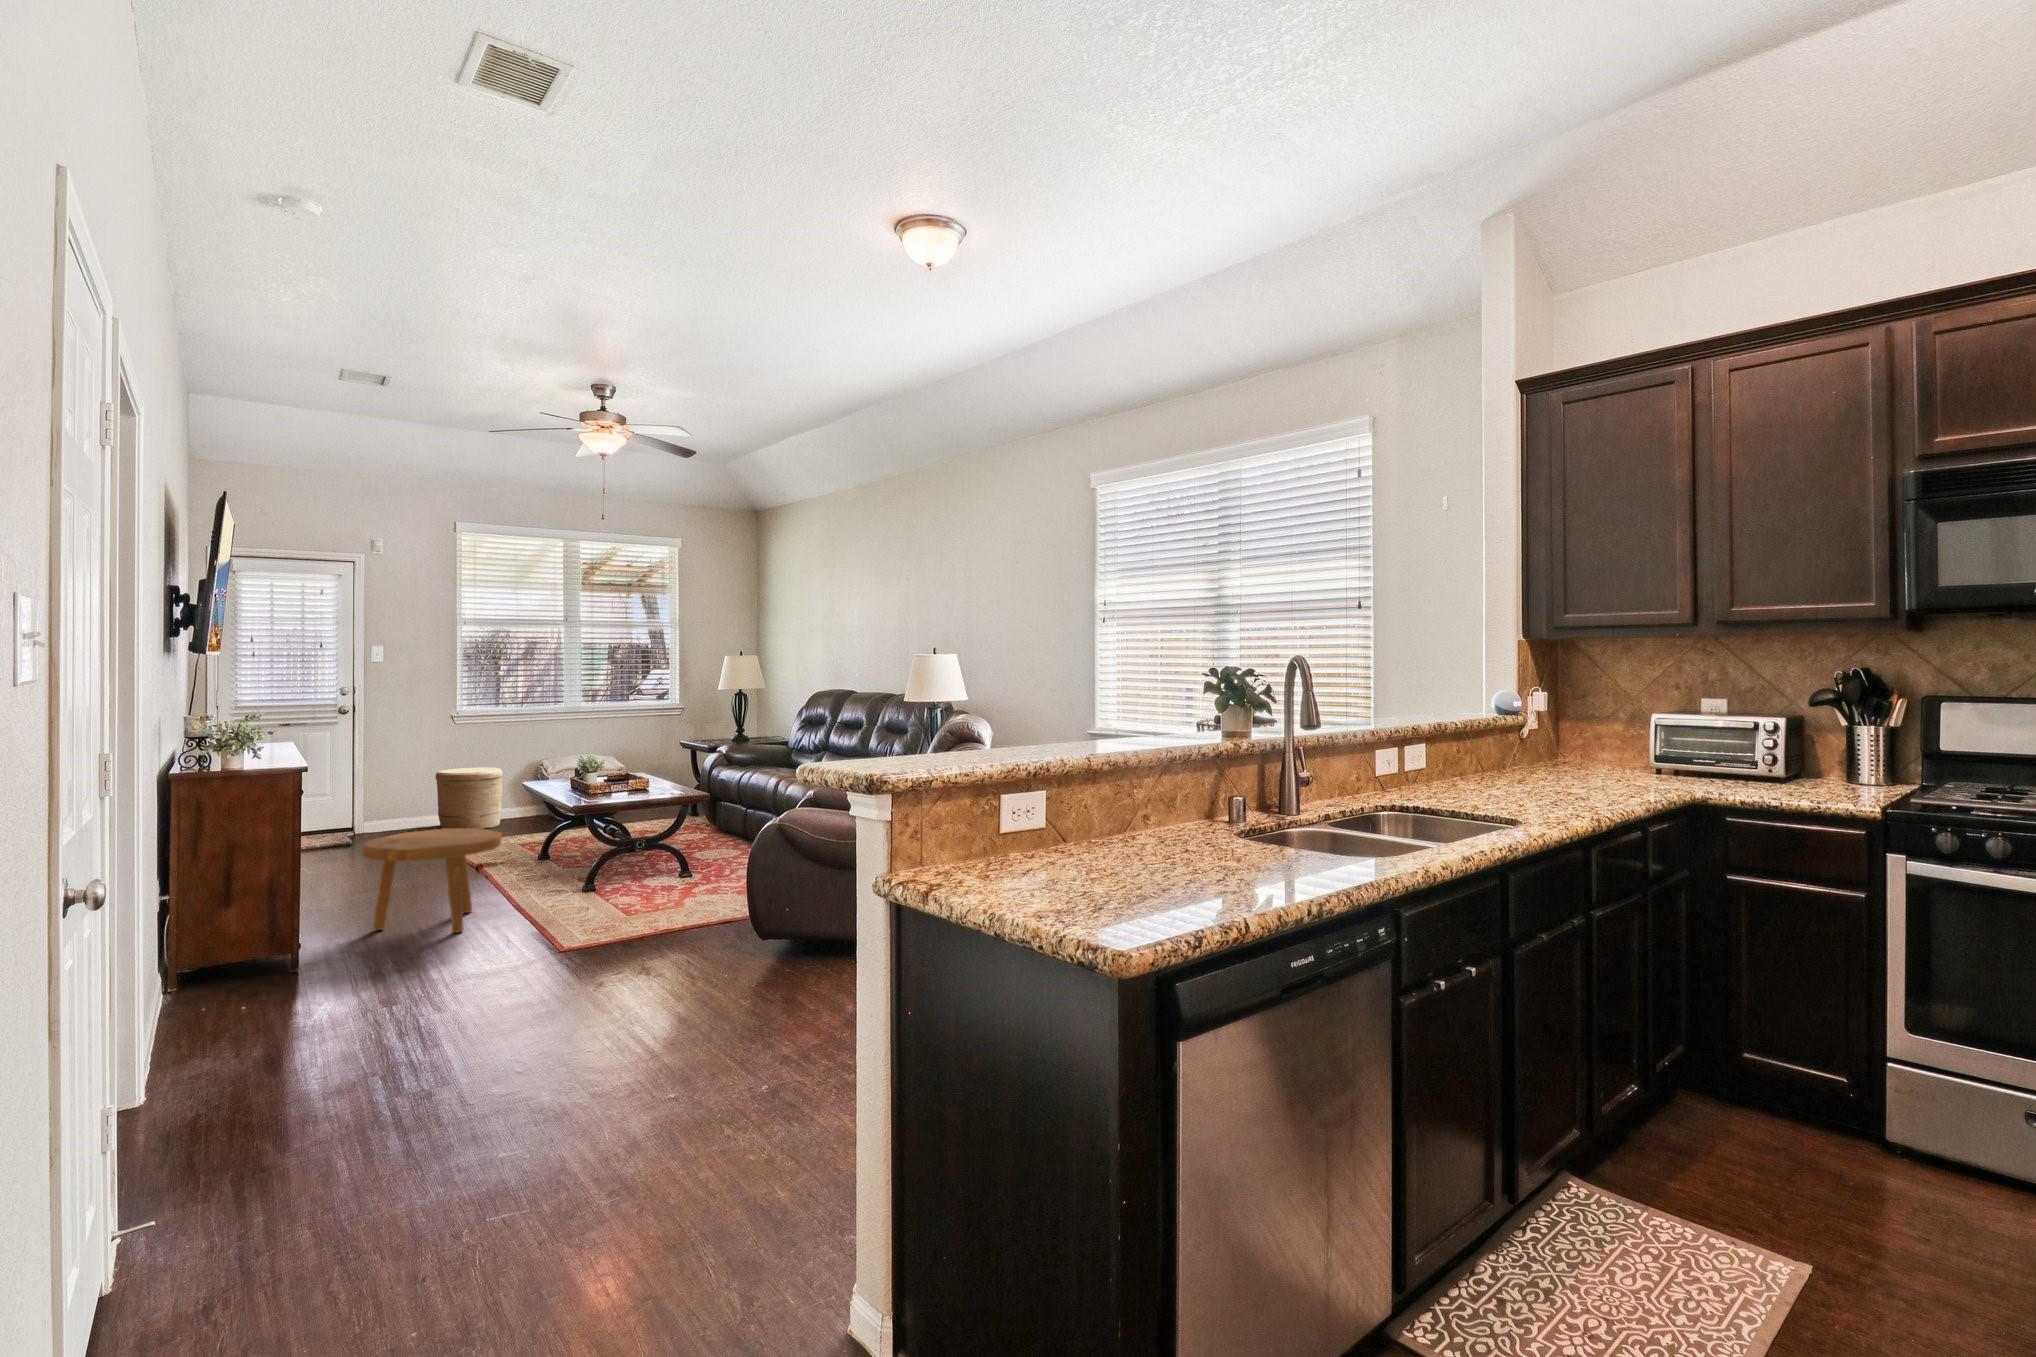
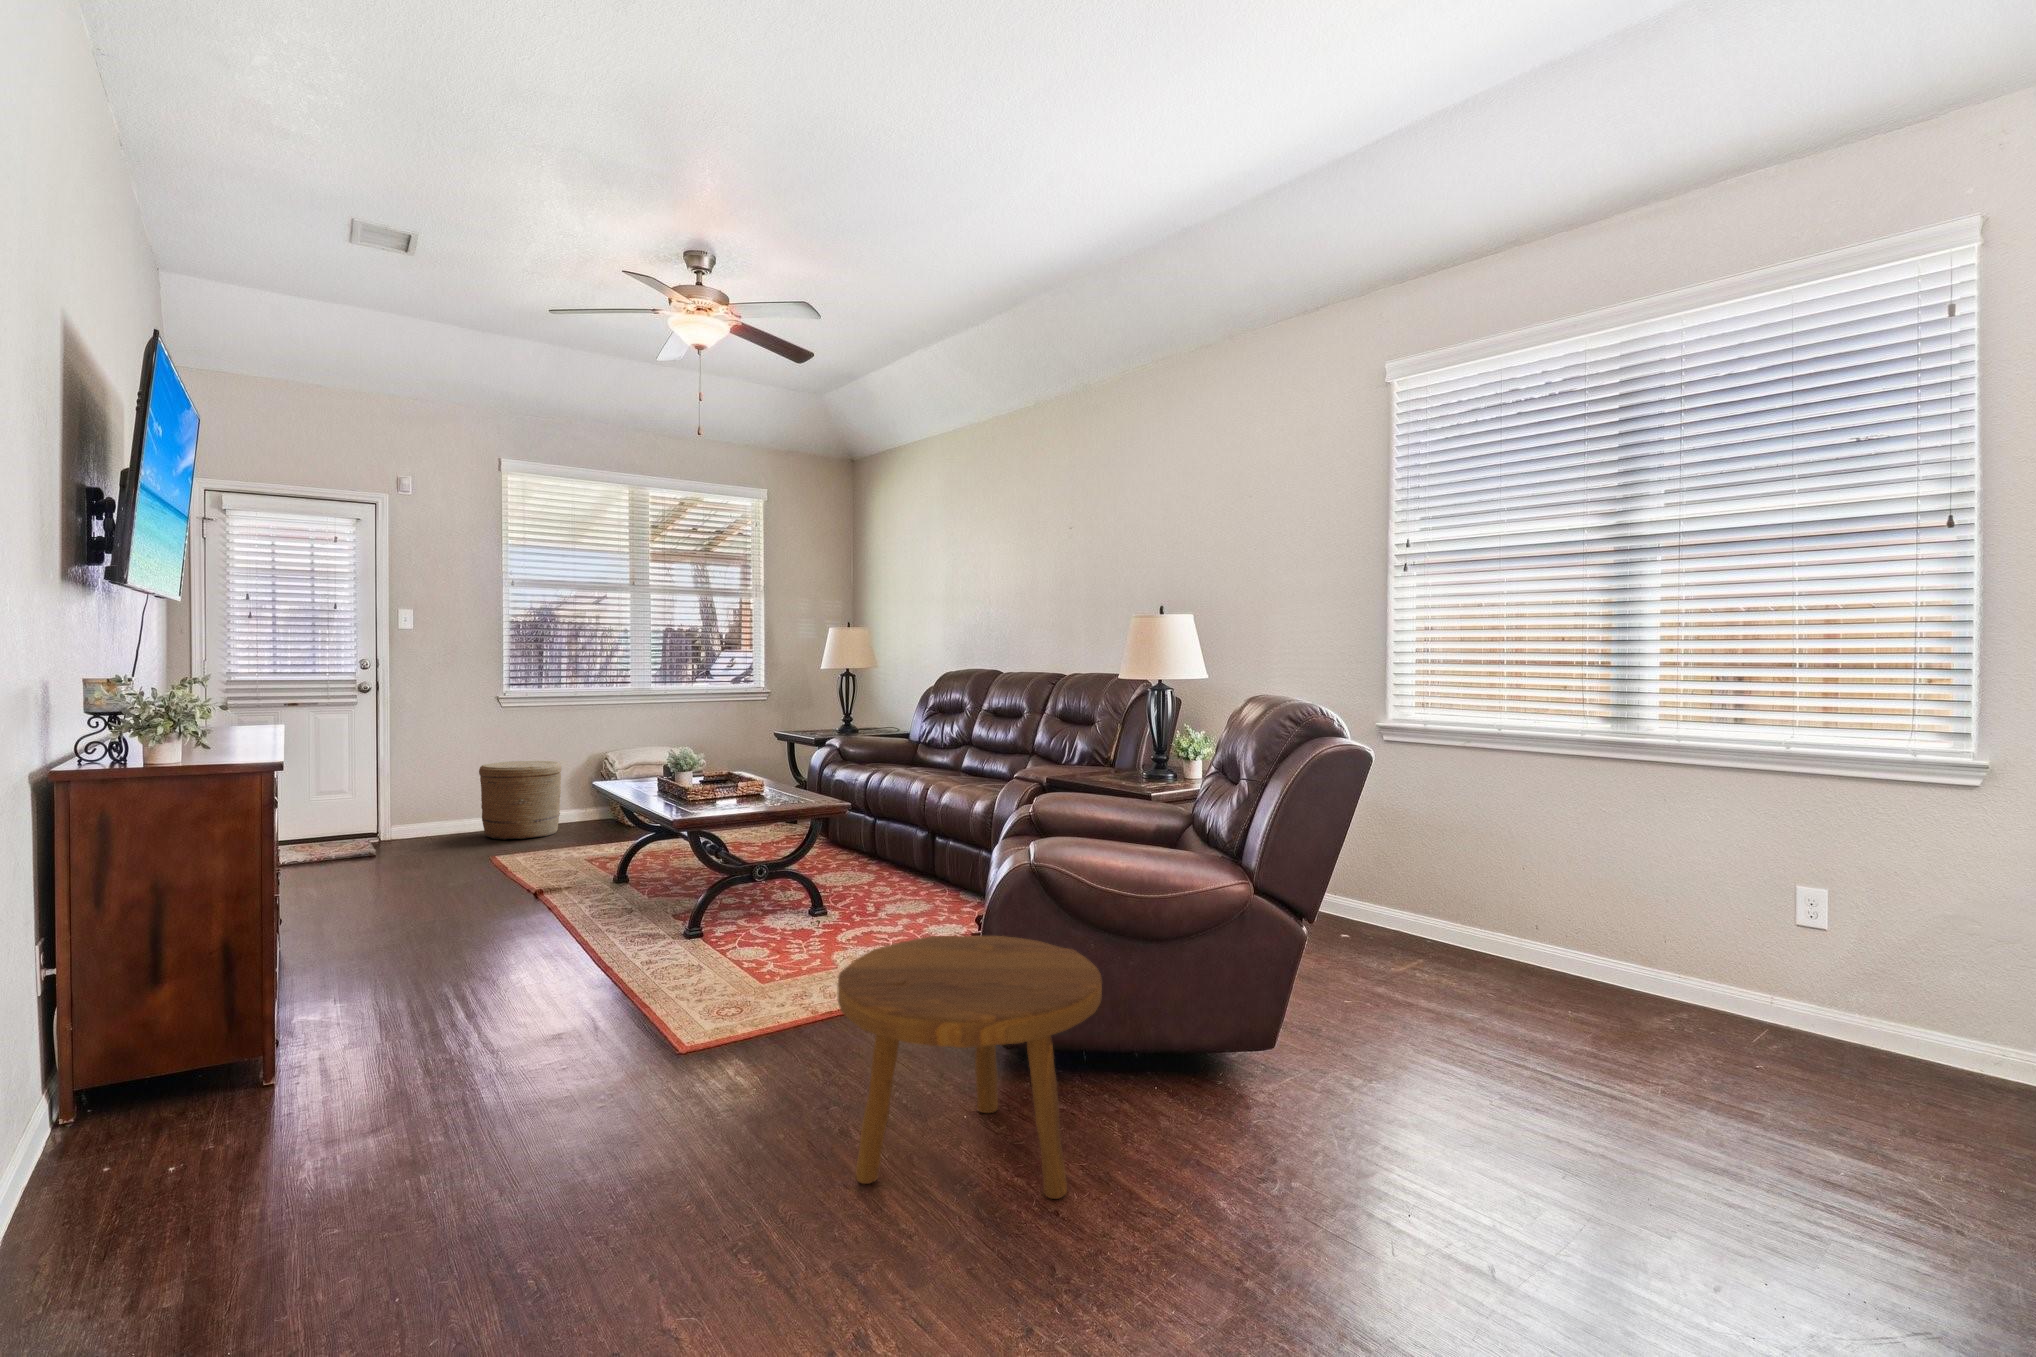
footstool: present [363,829,502,933] -> present [837,936,1102,1199]

